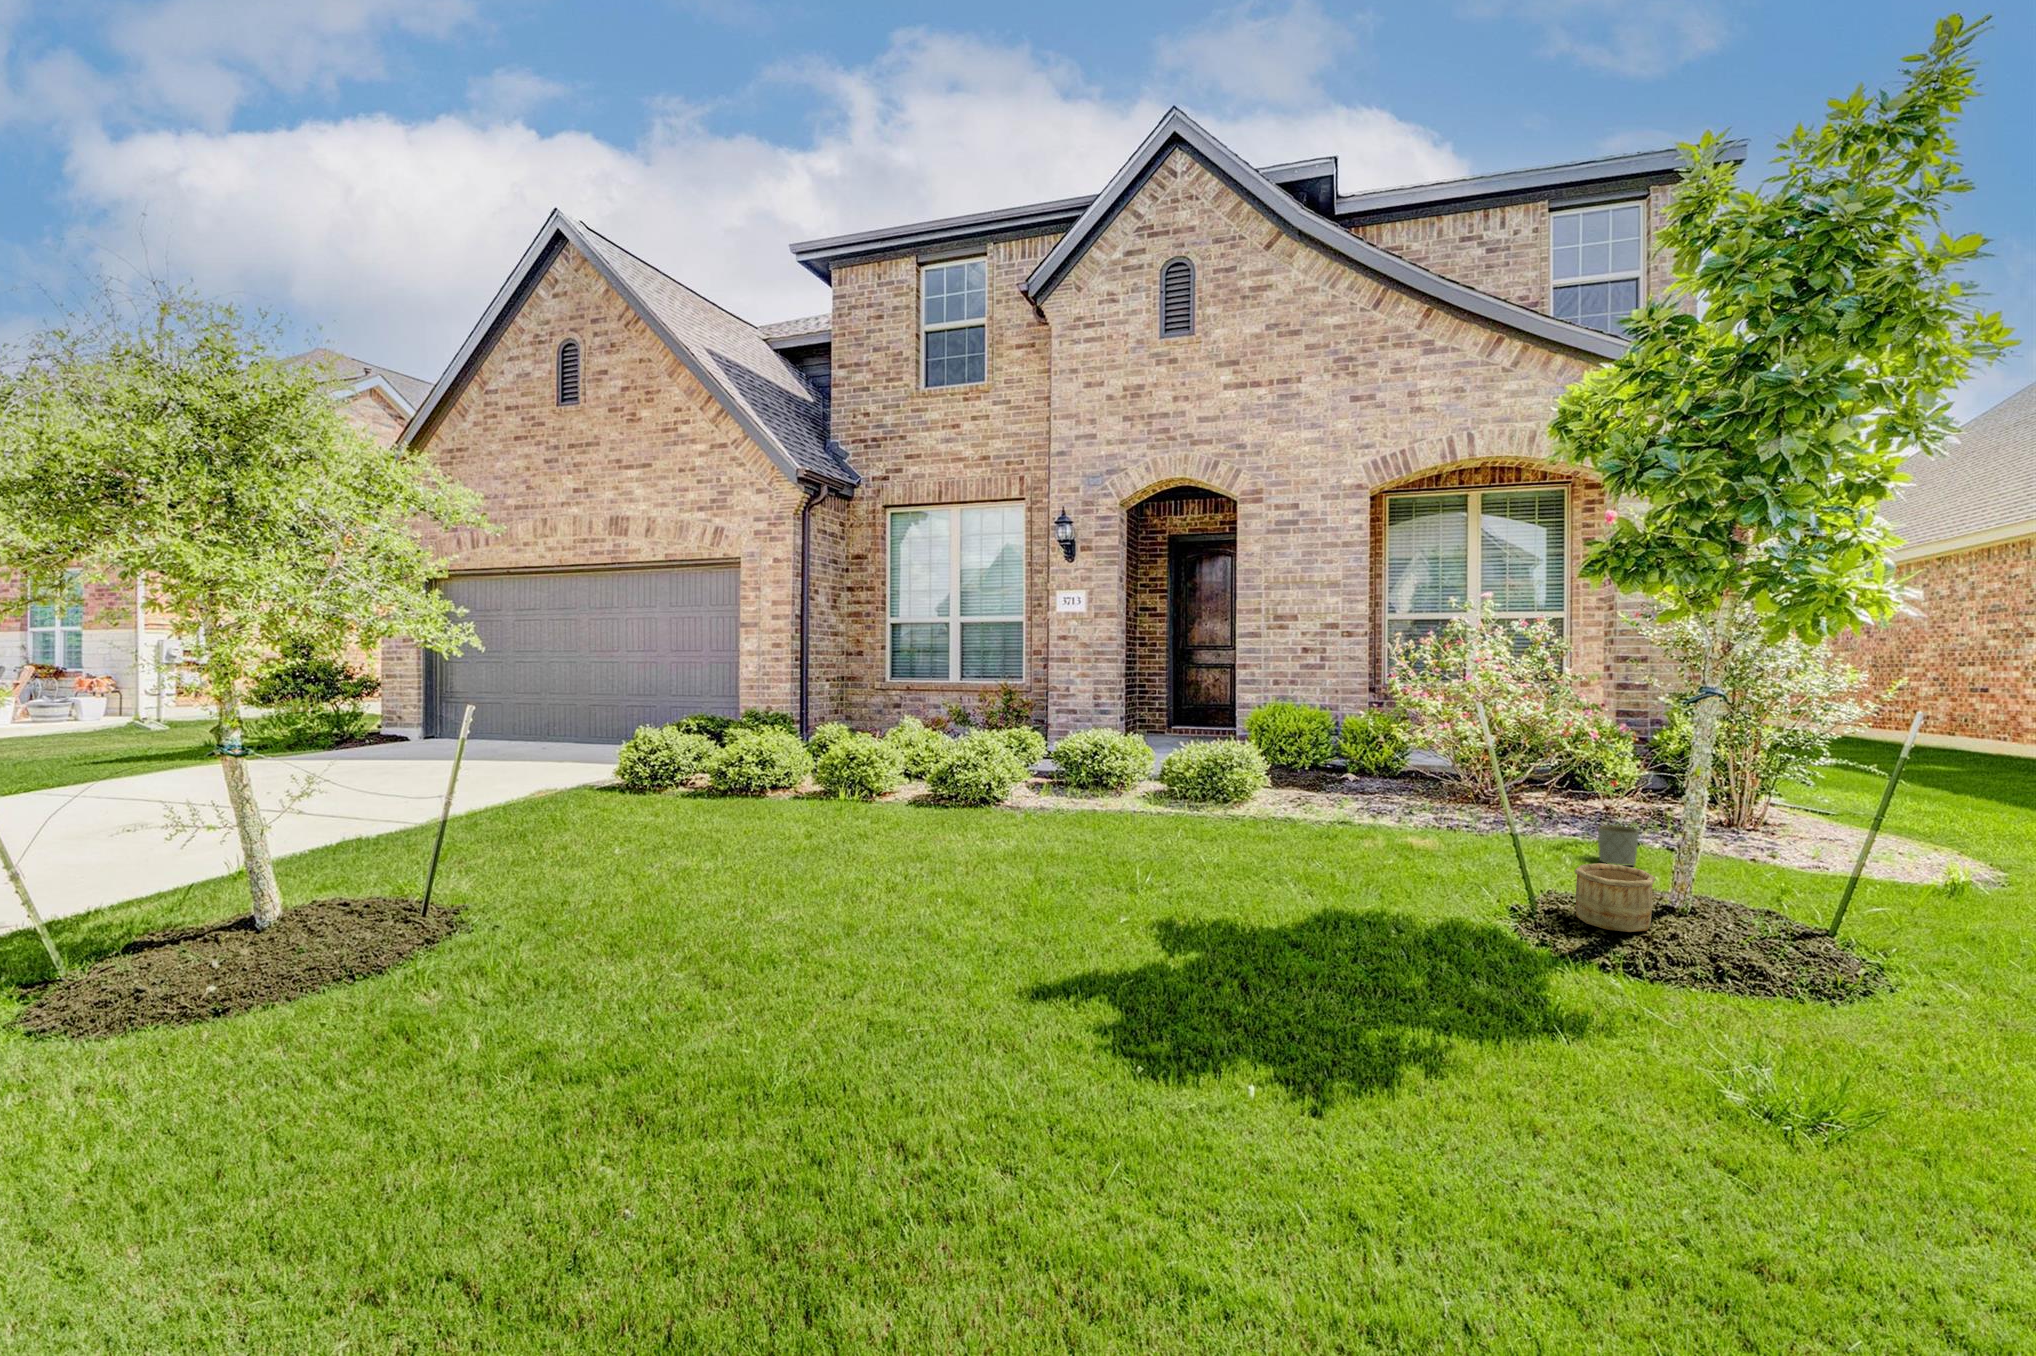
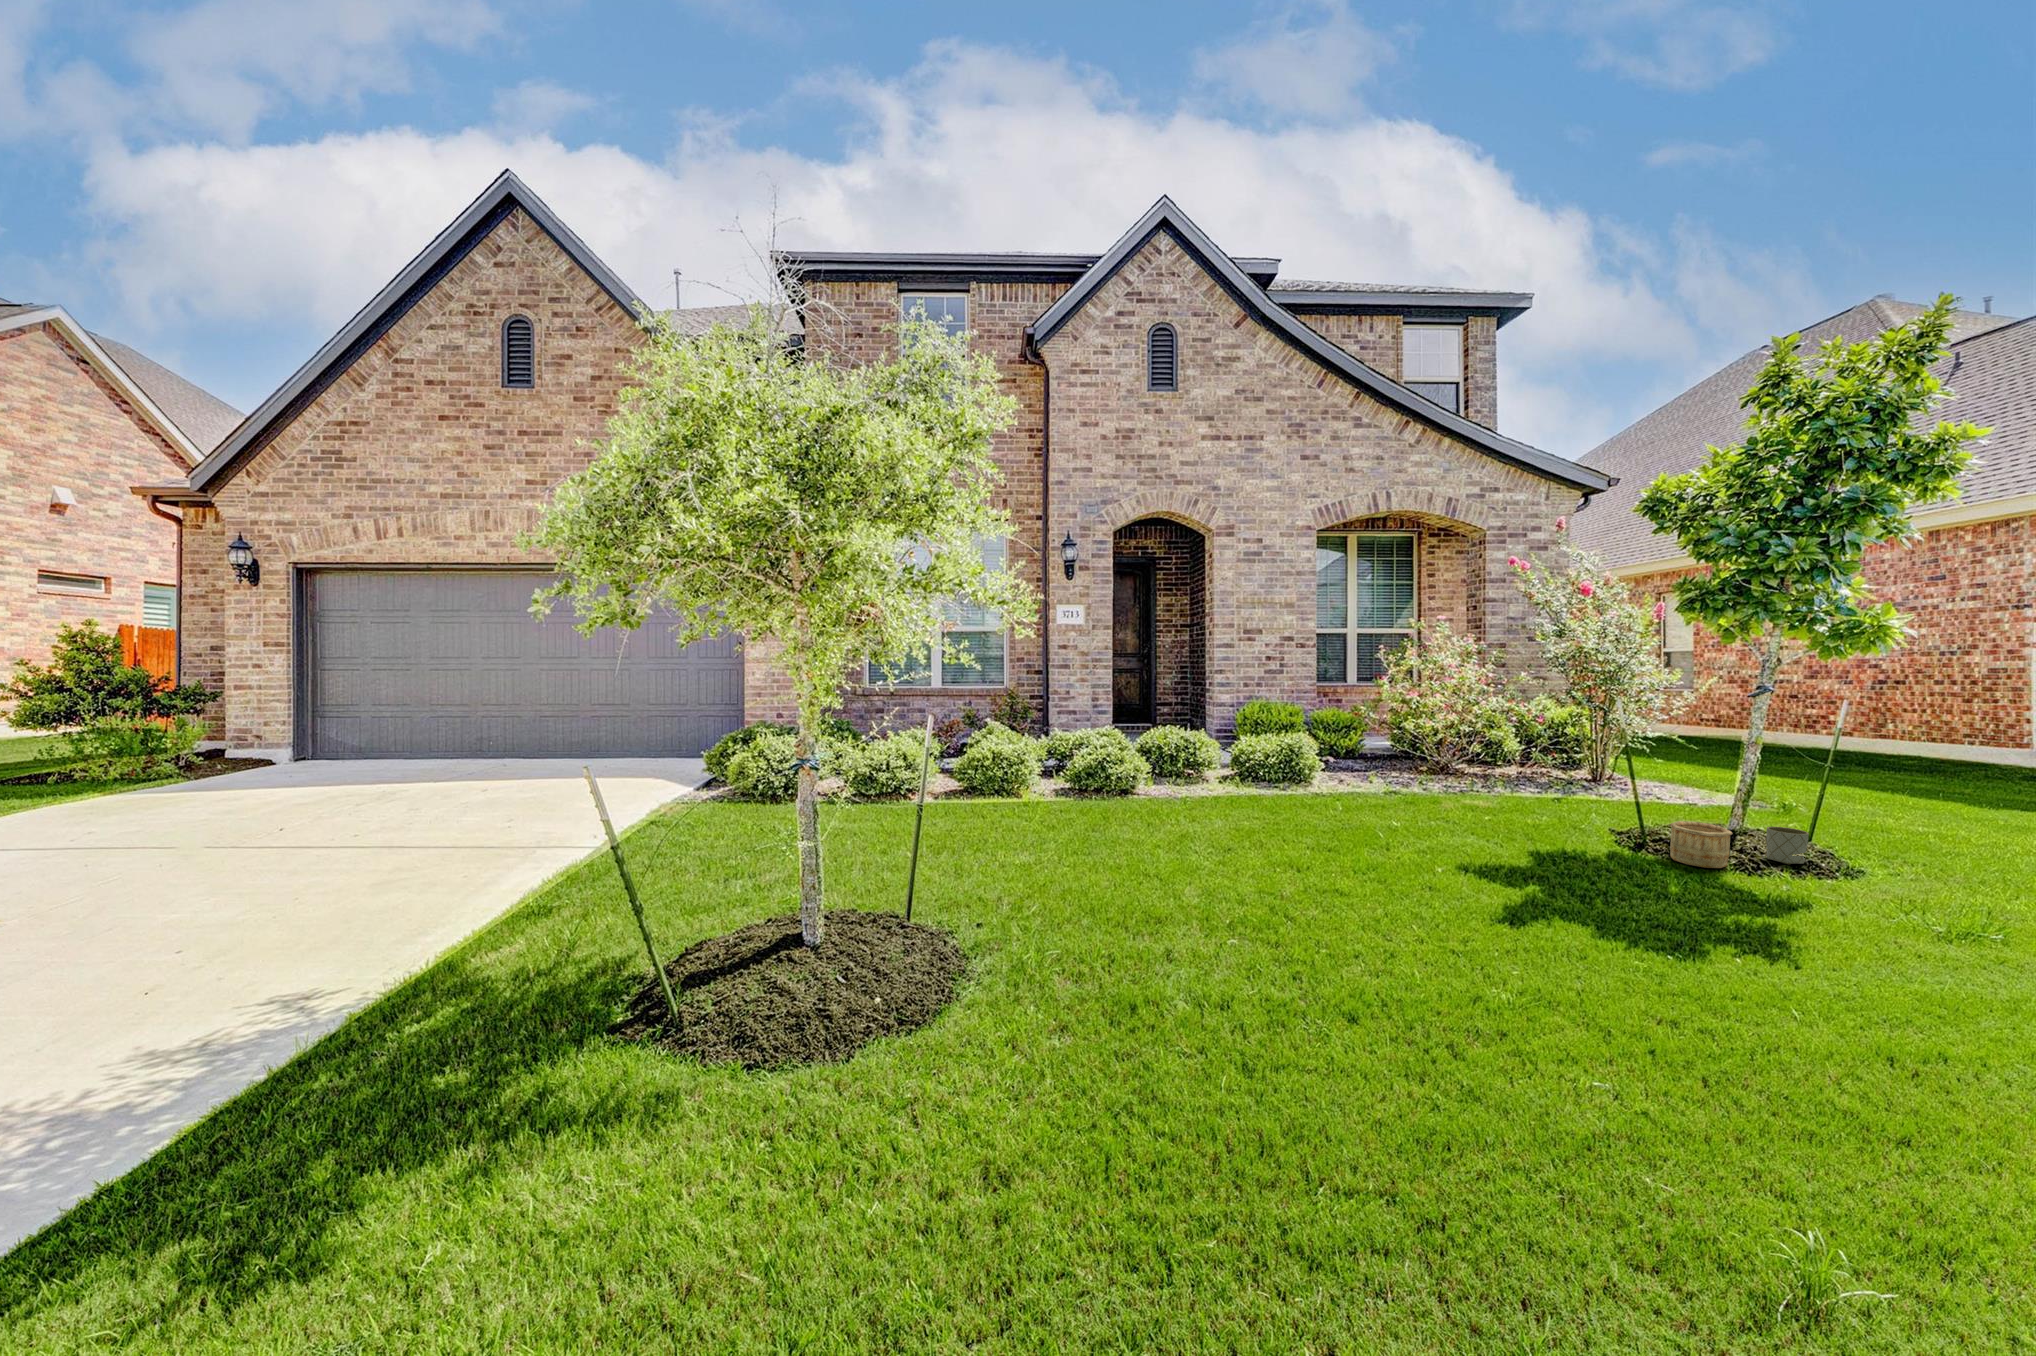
planter: present [1598,825,1639,866] -> present [1767,827,1809,864]

